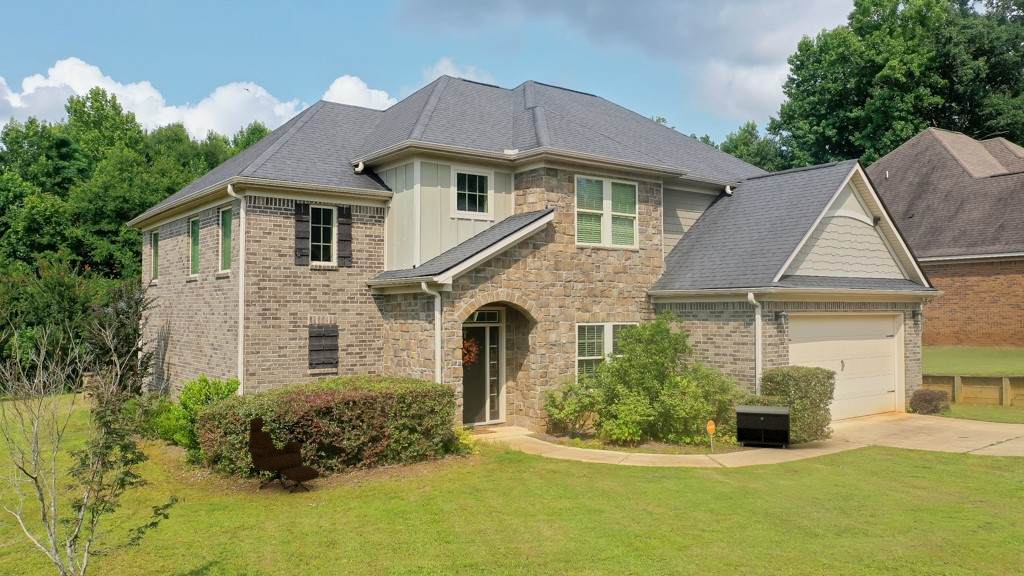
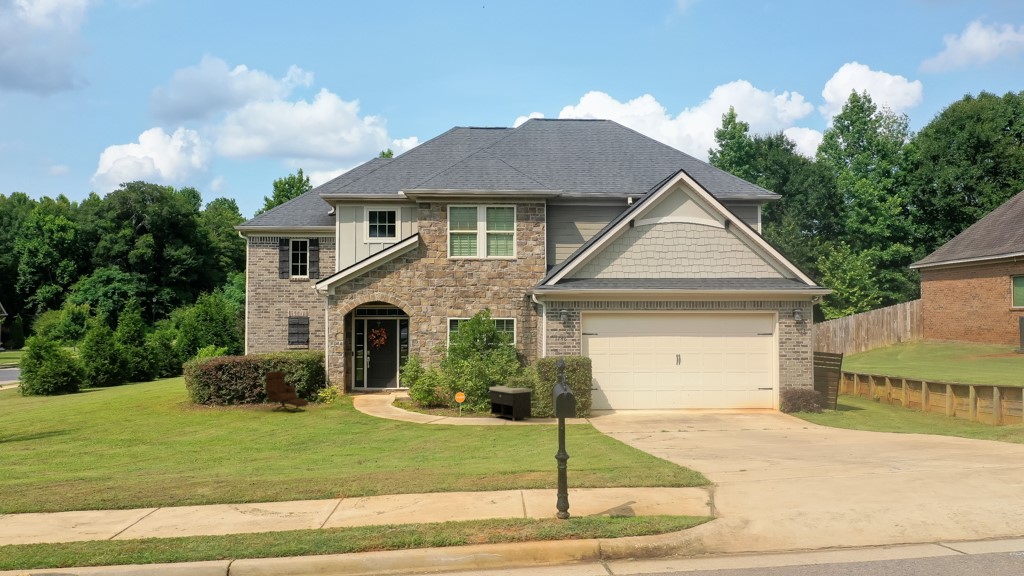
lounge chair: present [248,417,319,493] -> present [266,371,308,412]

